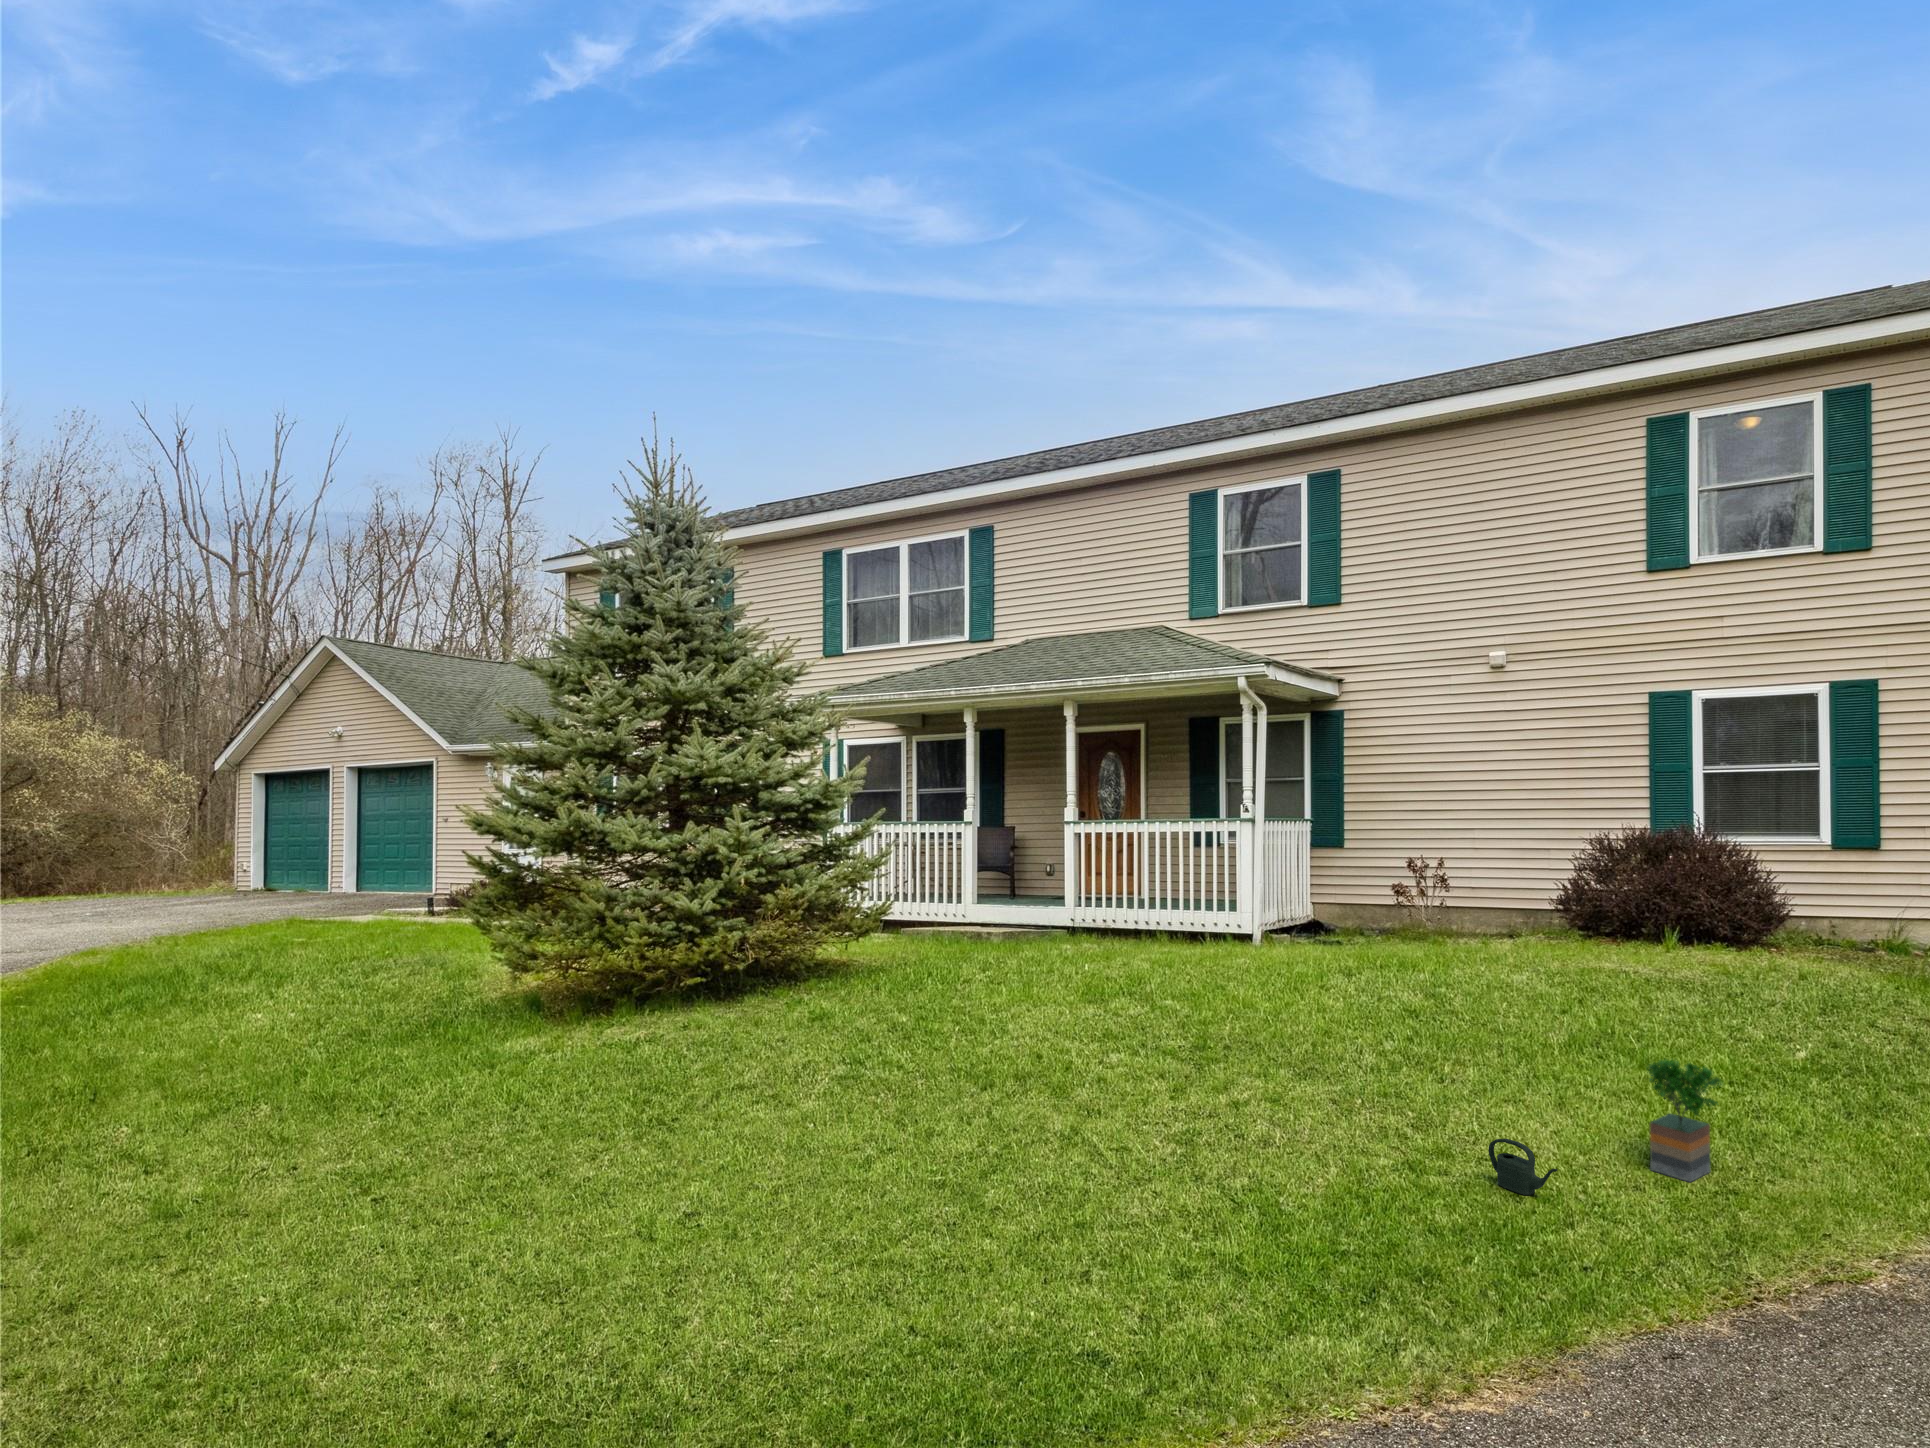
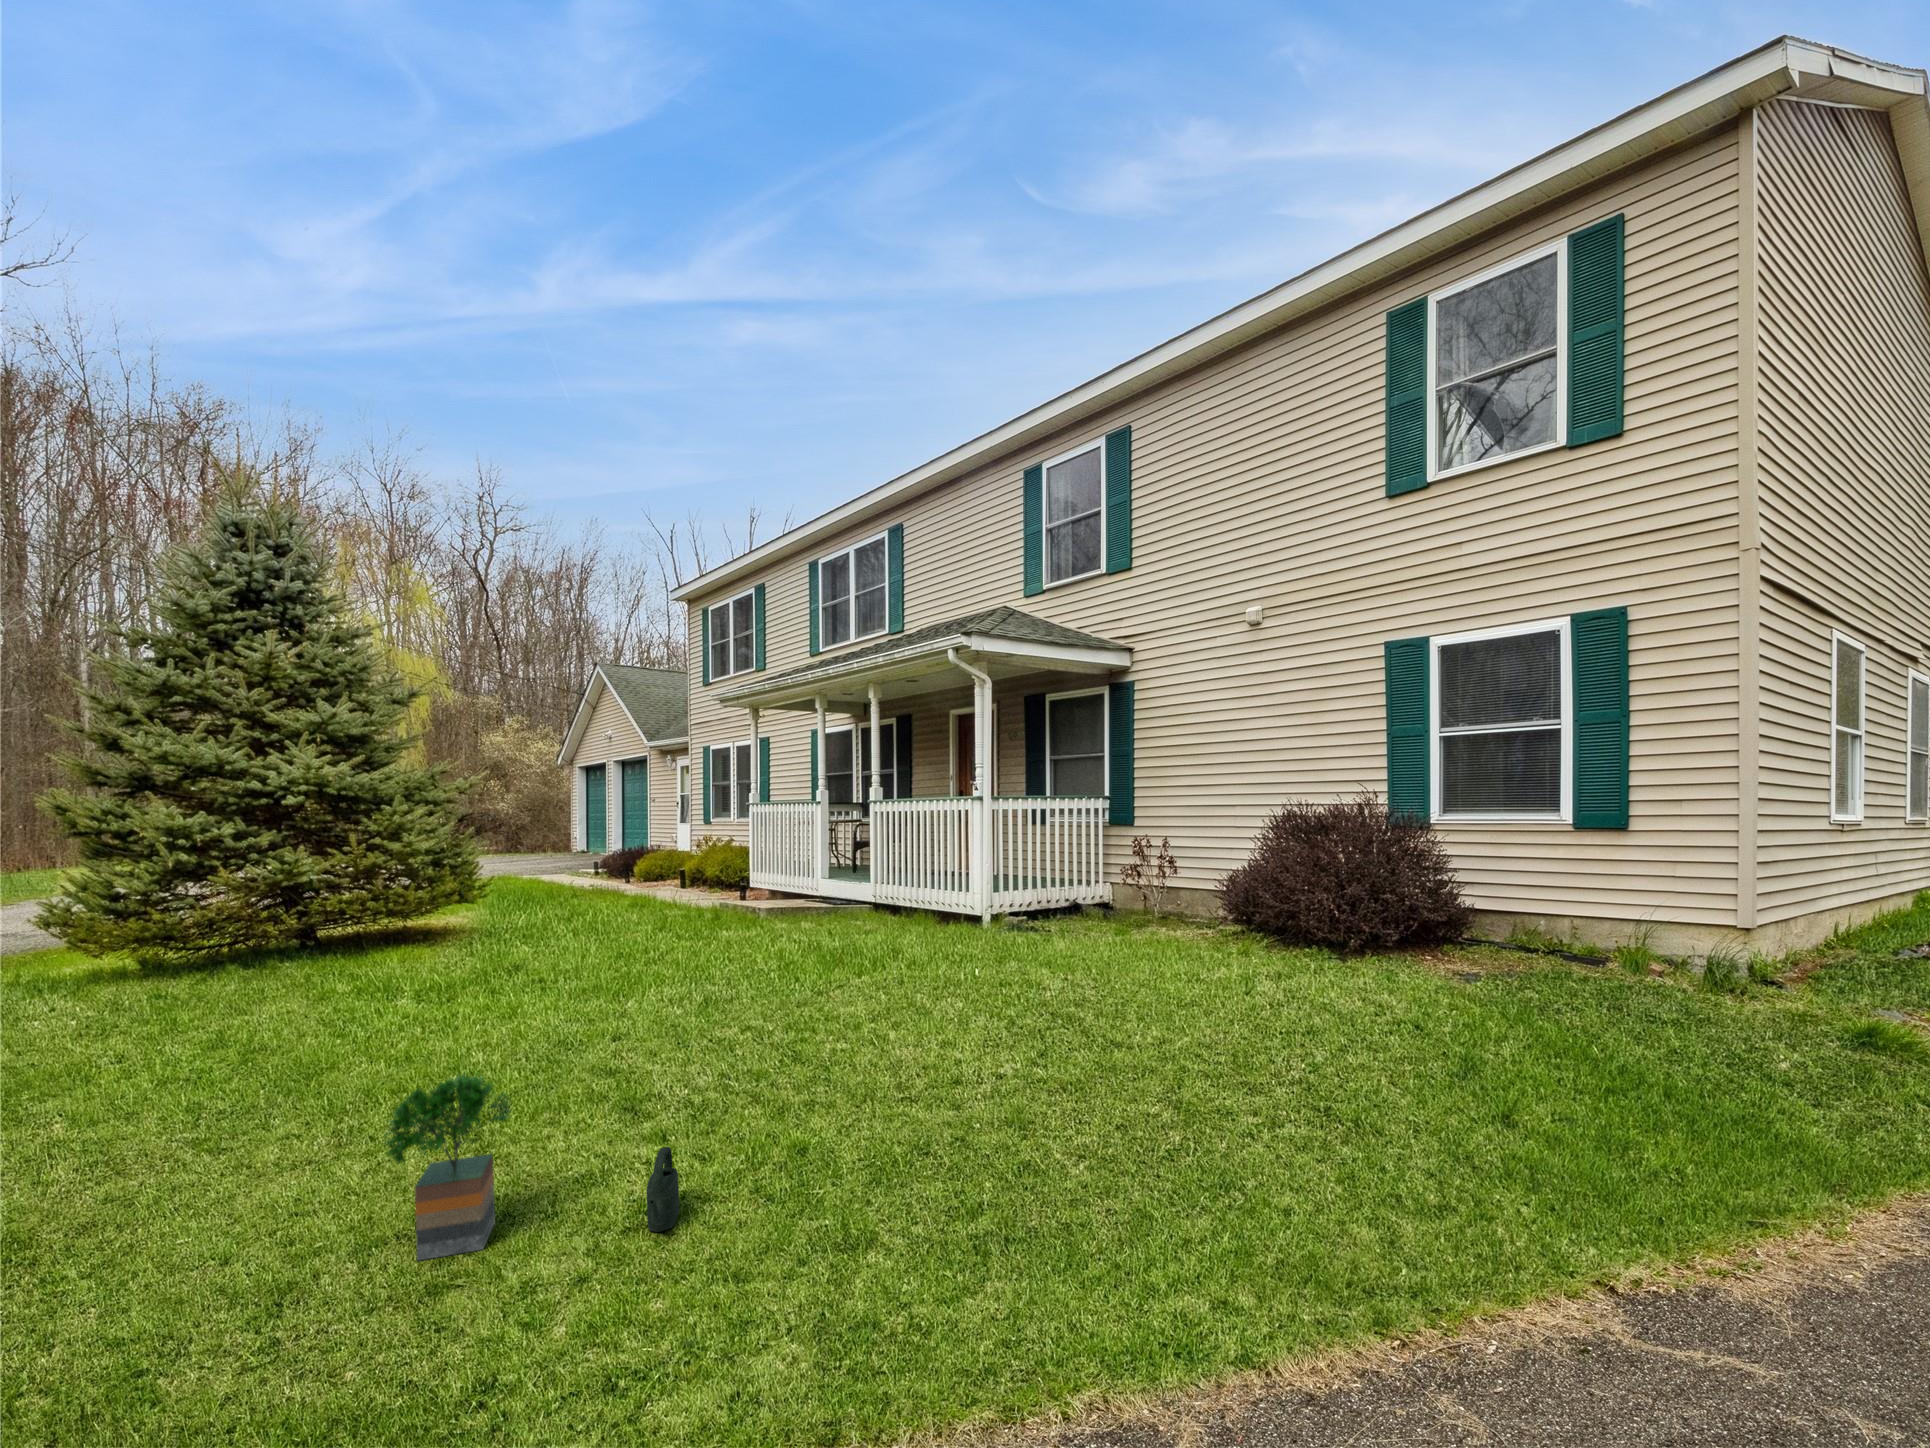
watering can: present [1488,1139,1558,1195] -> present [647,1147,679,1232]

